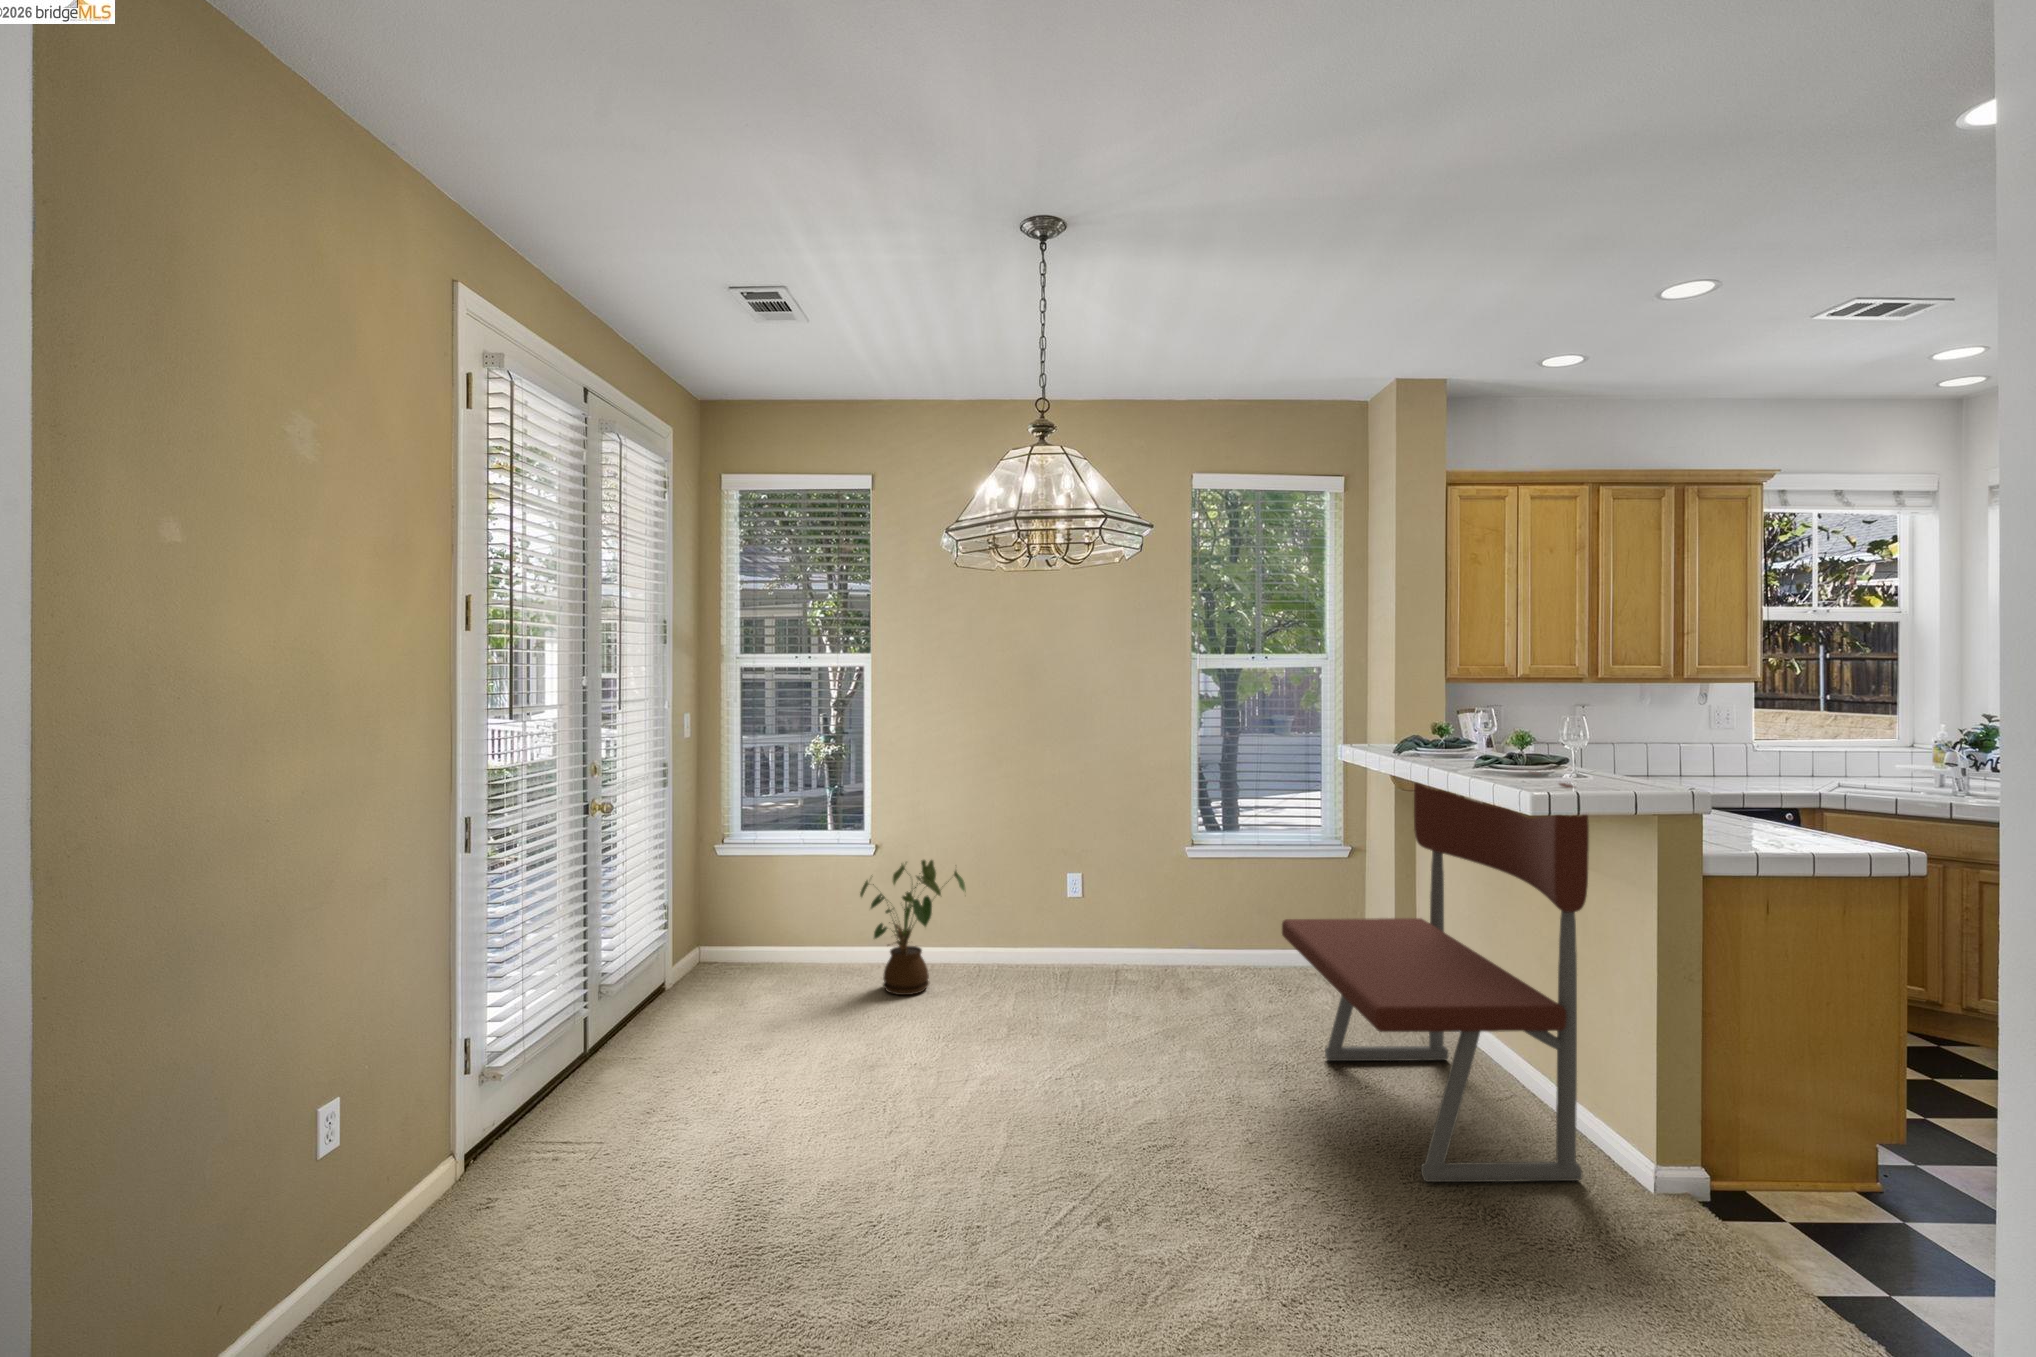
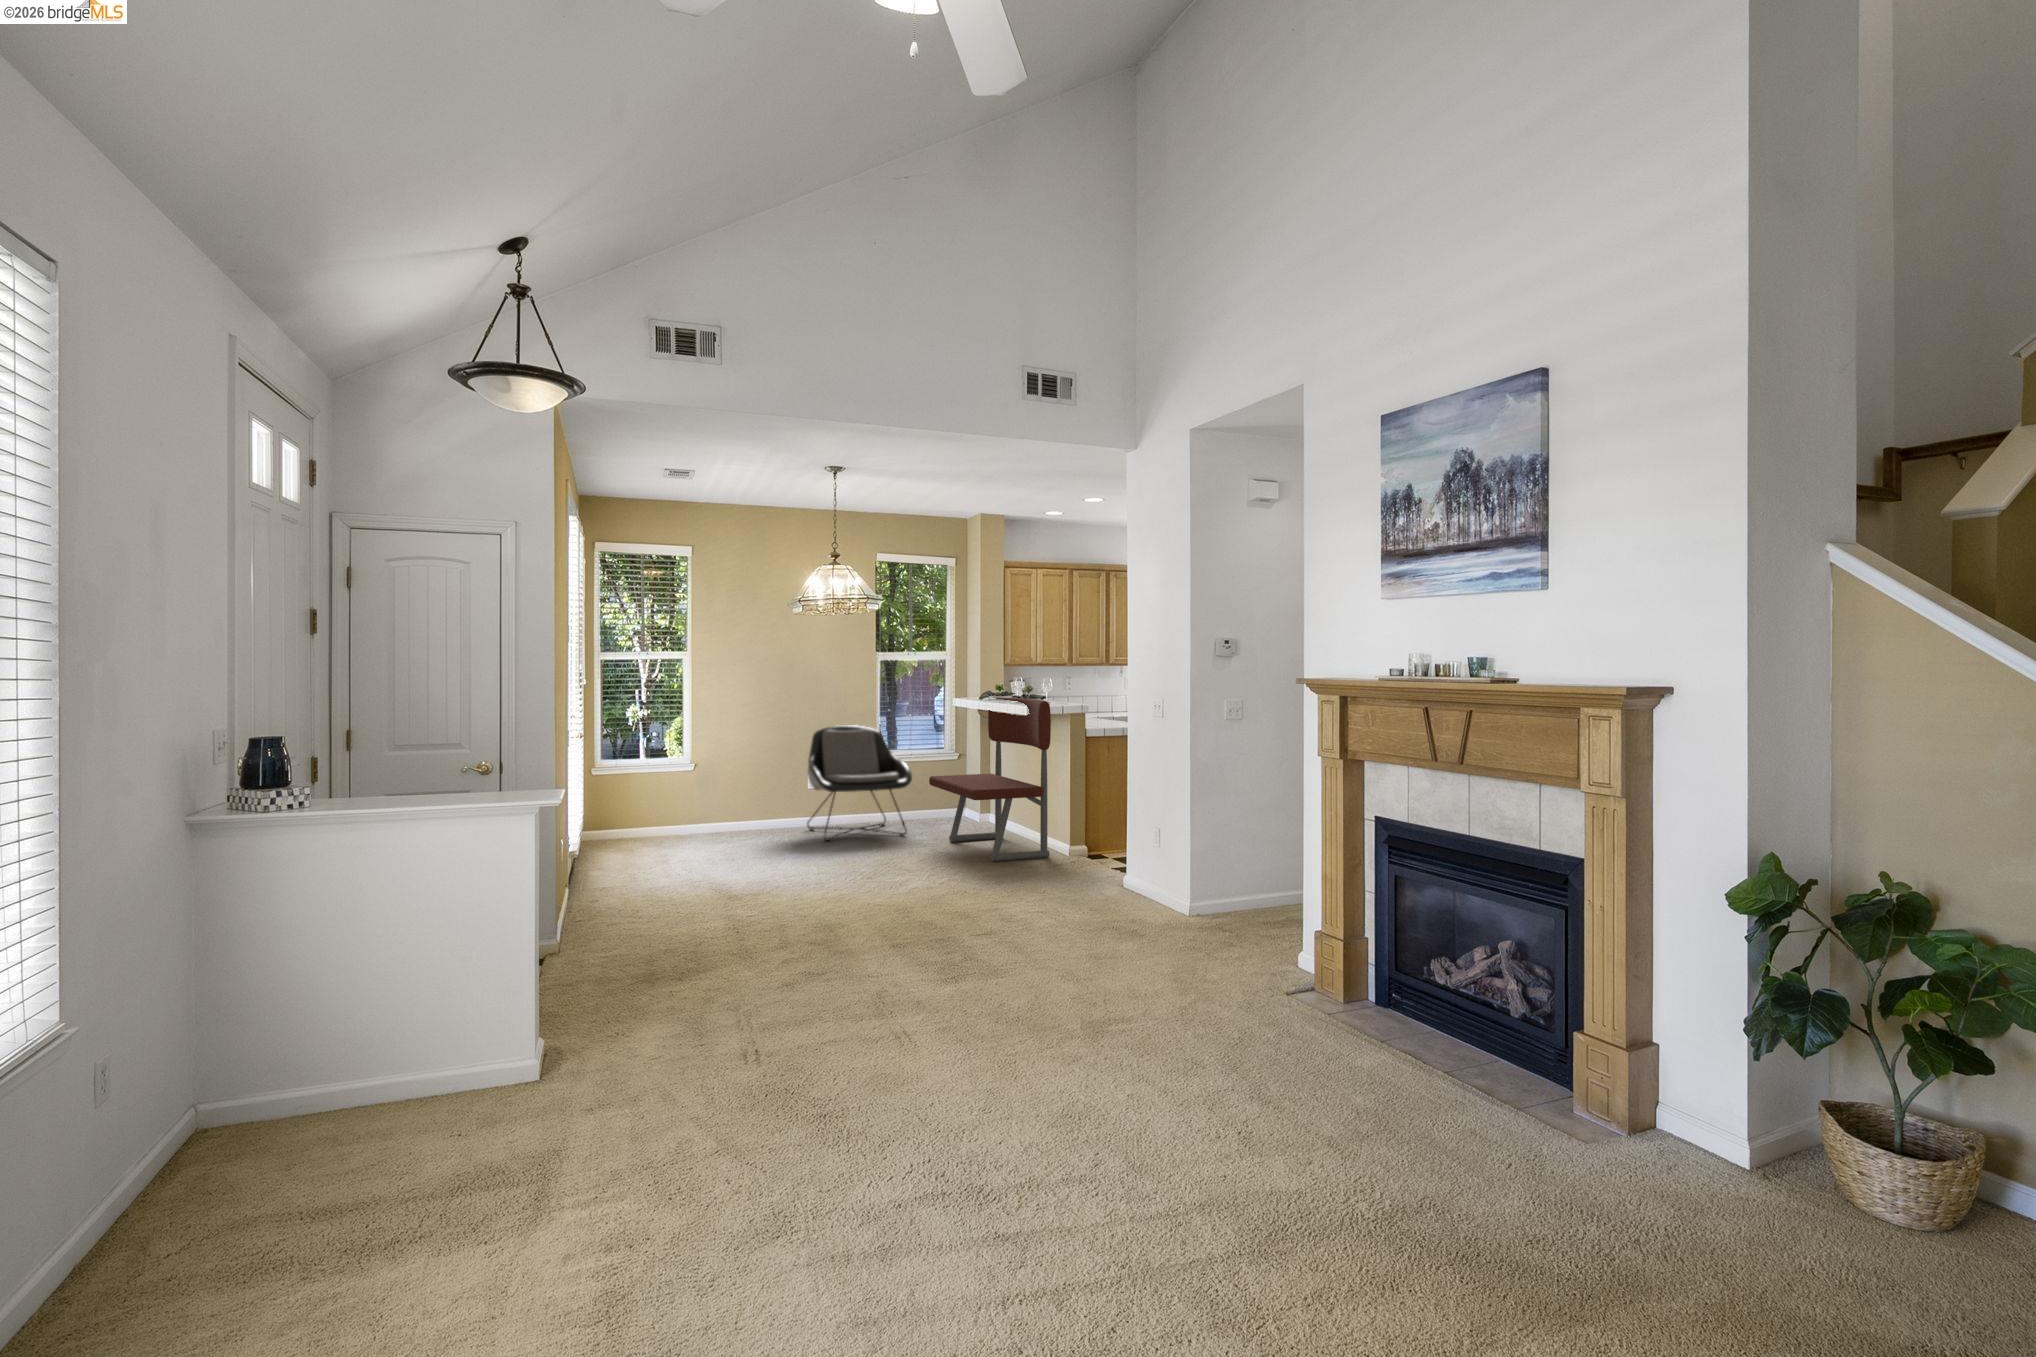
lounge chair: none [1054,789,1251,1024] -> present [807,725,912,841]
house plant: present [860,860,966,995] -> none [694,767,754,841]

